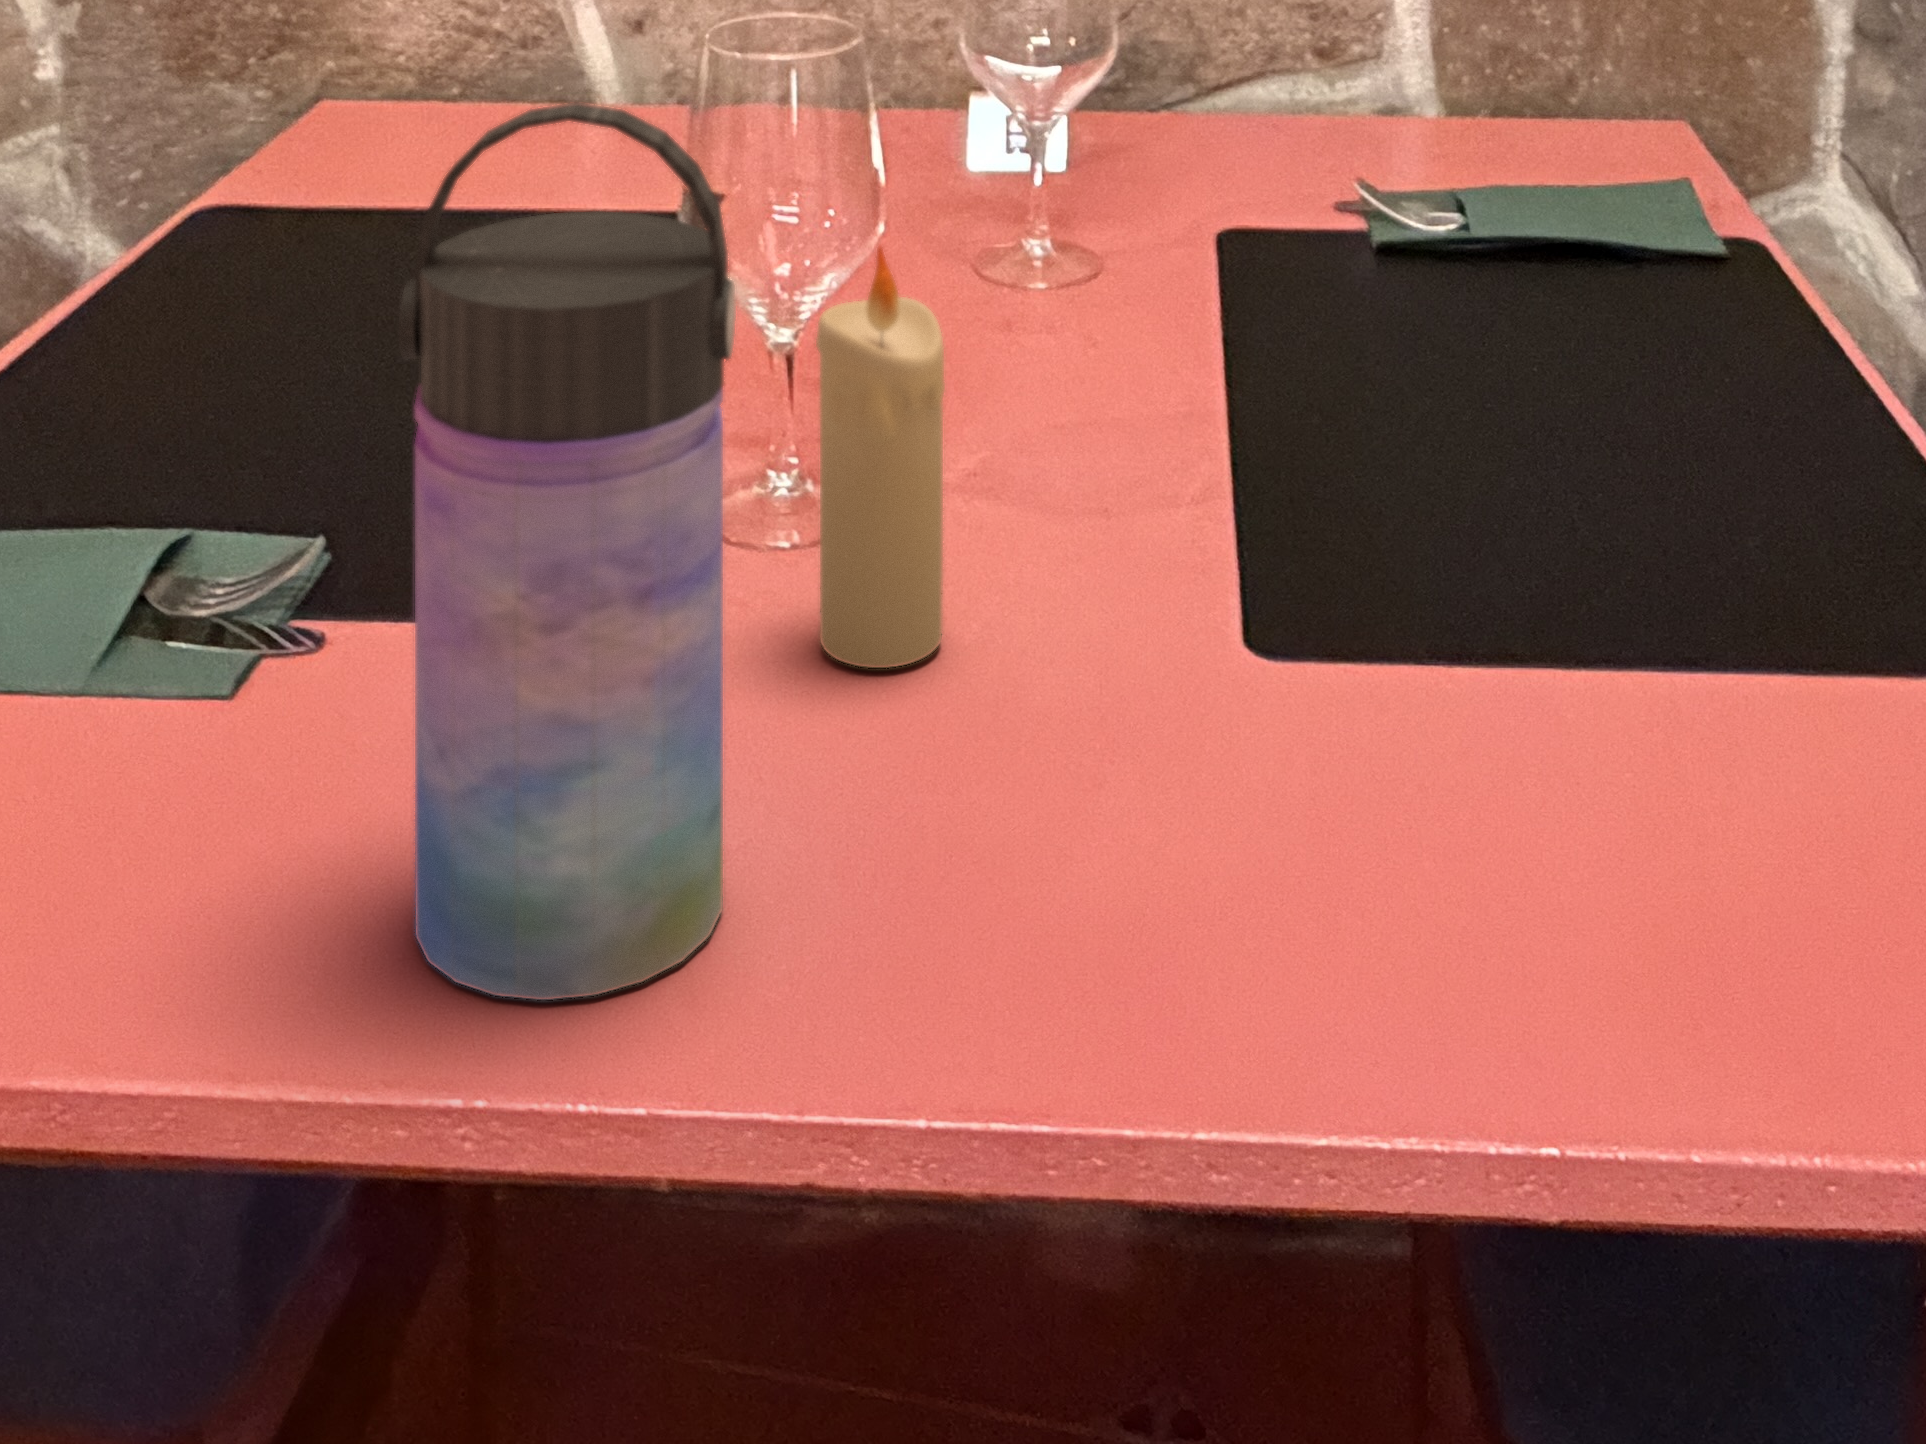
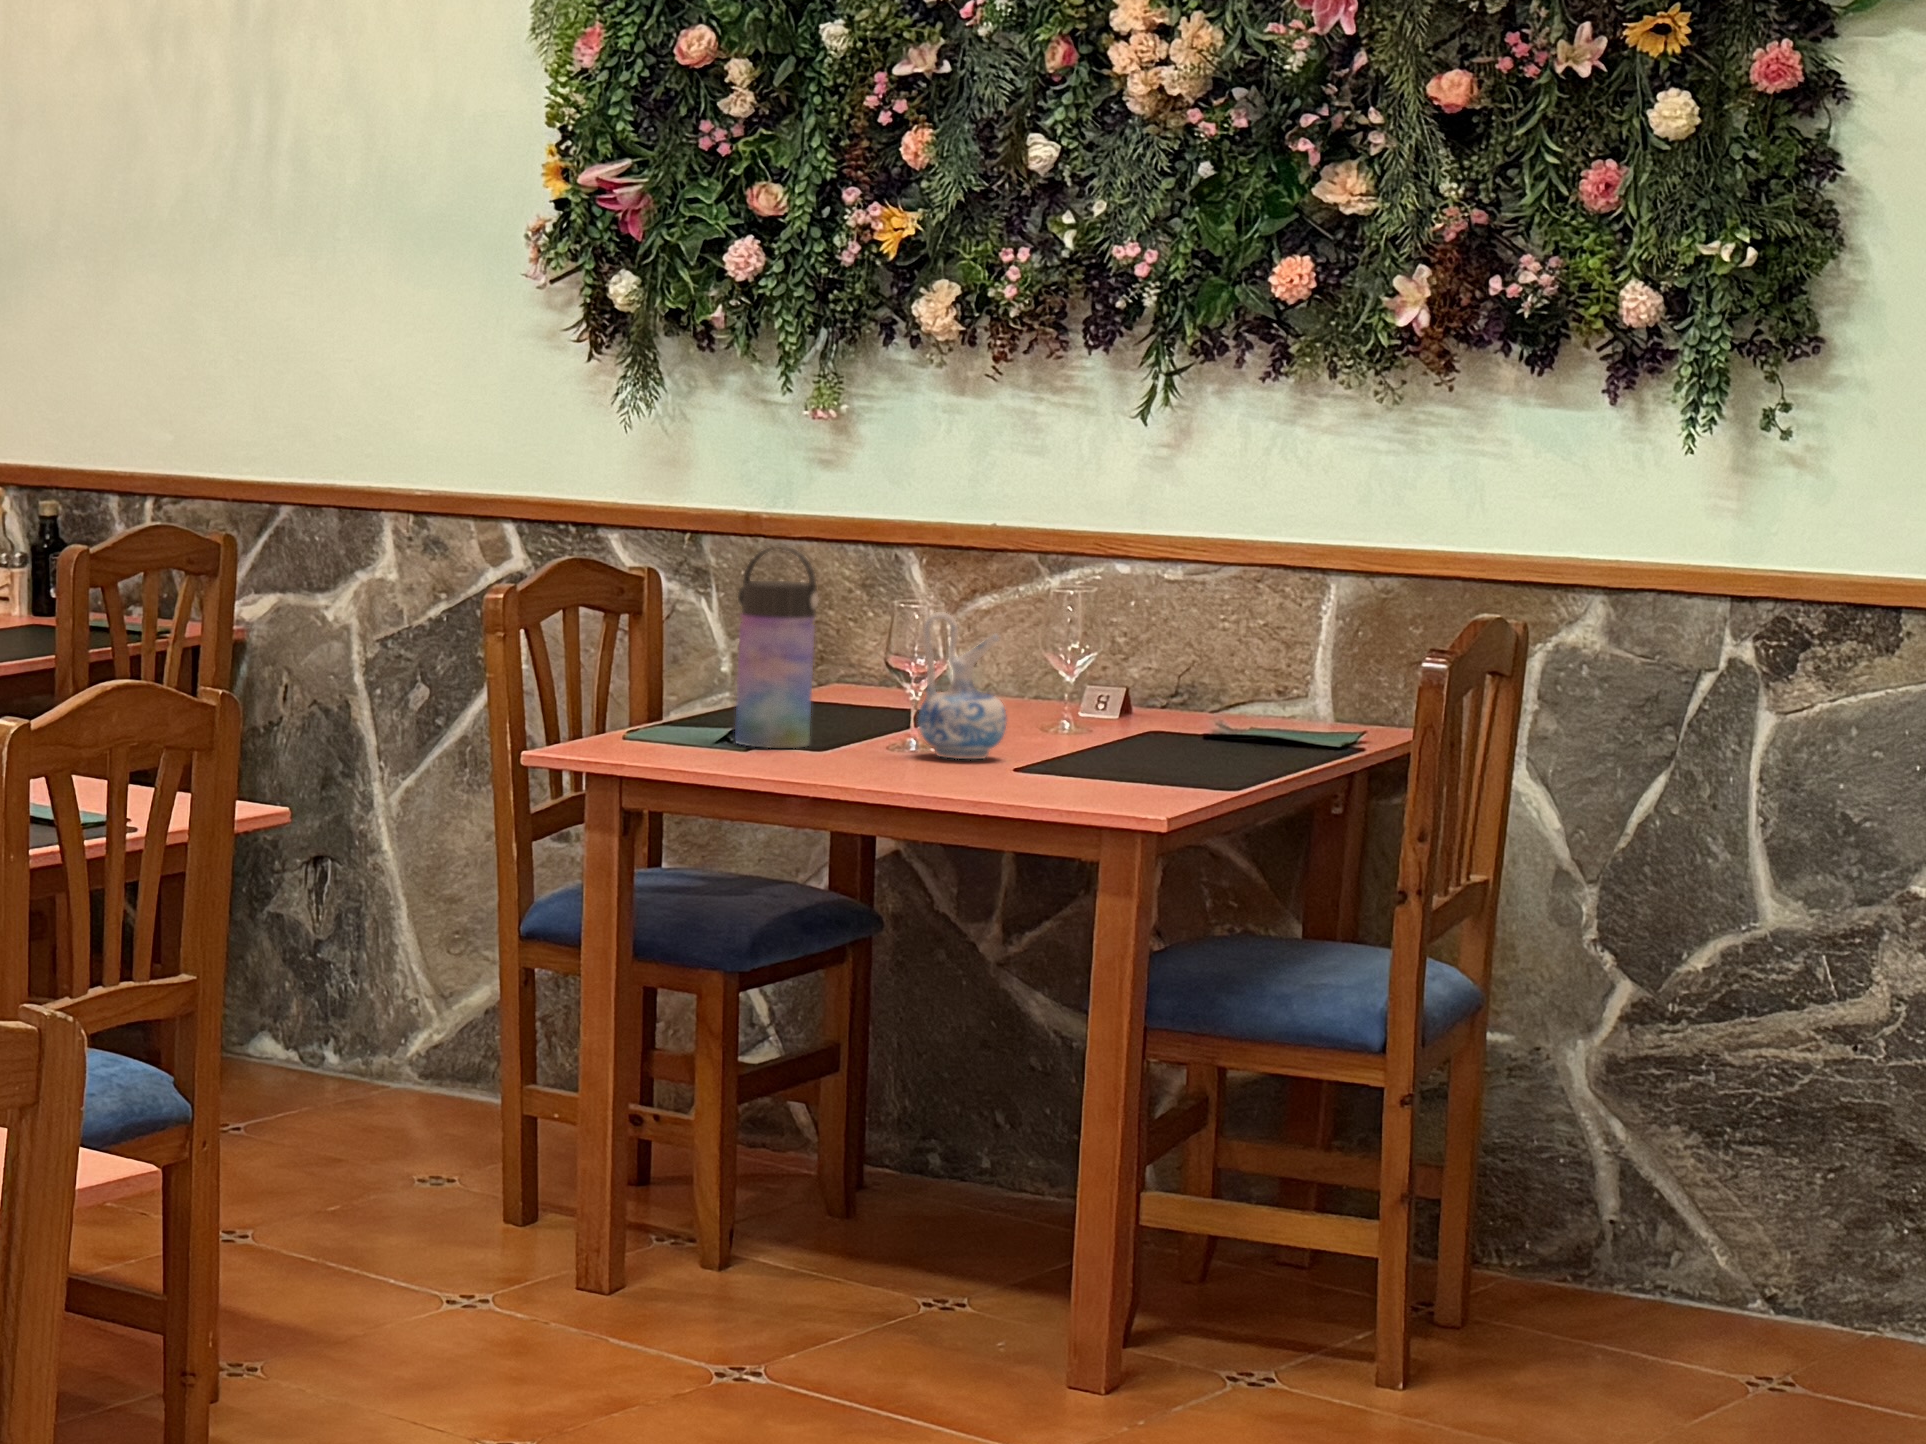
candle: present [816,246,945,668] -> none [871,621,912,738]
ceramic pitcher: none [1168,317,1506,903] -> present [918,612,1007,759]

